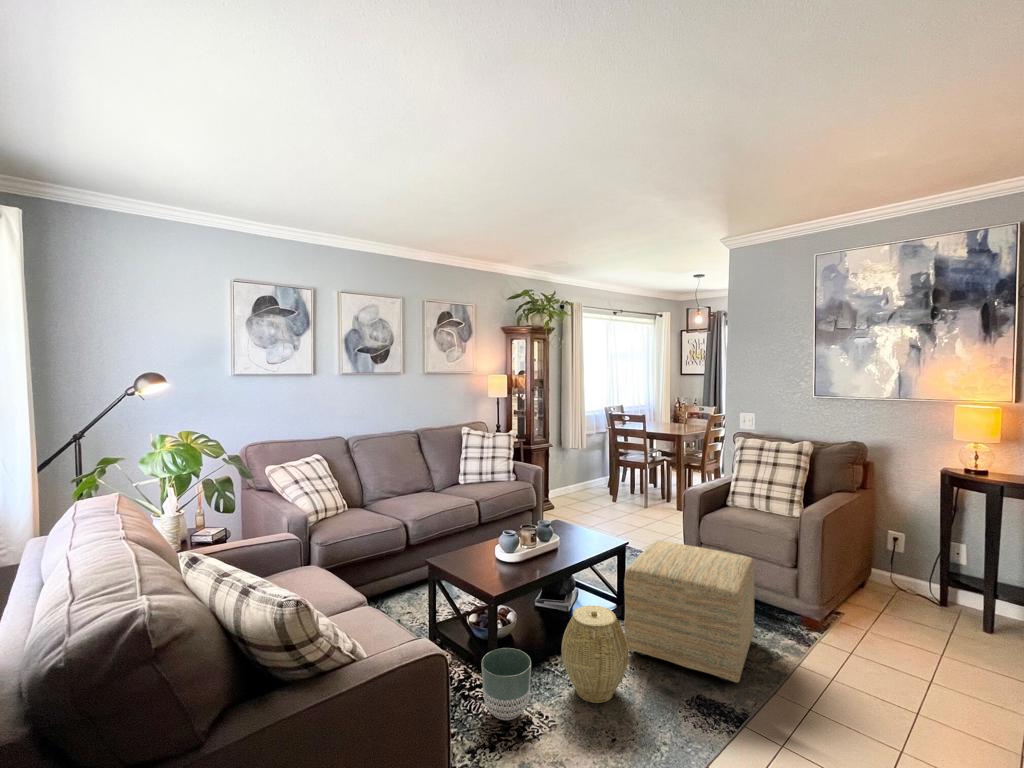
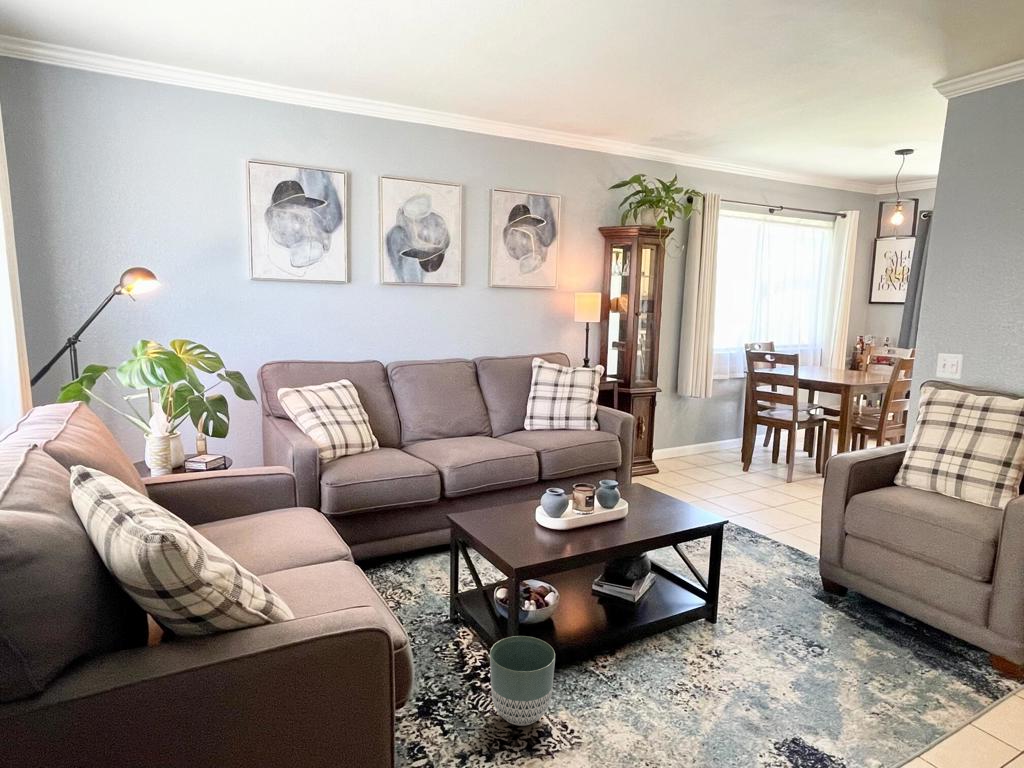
ottoman: present [624,540,754,683] -> none [703,523,914,730]
woven basket: present [561,606,628,703] -> none [604,597,696,724]

